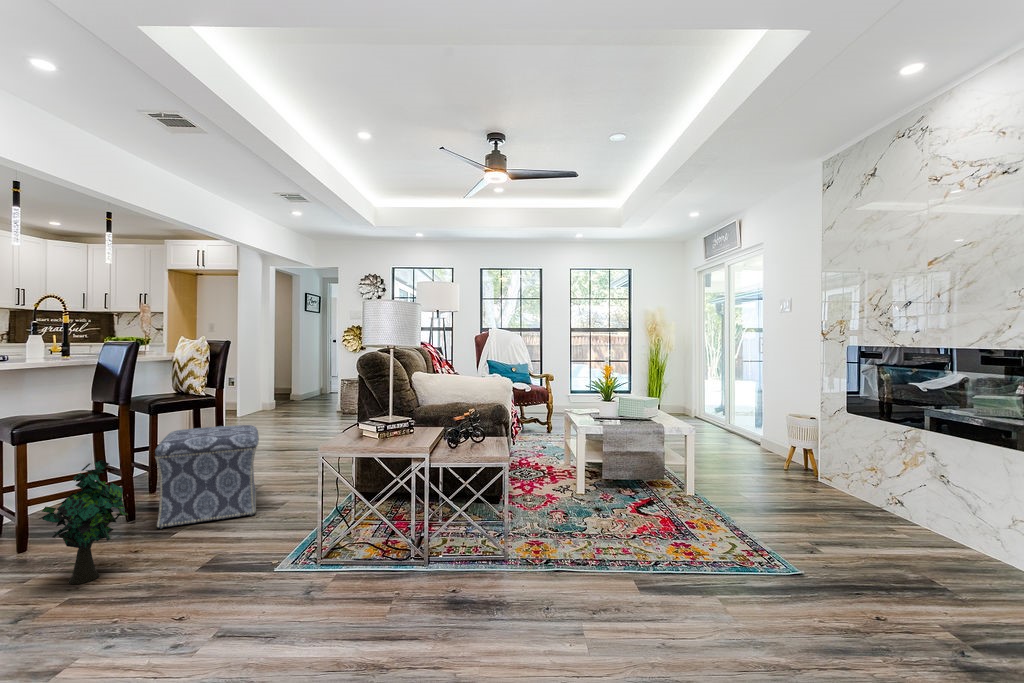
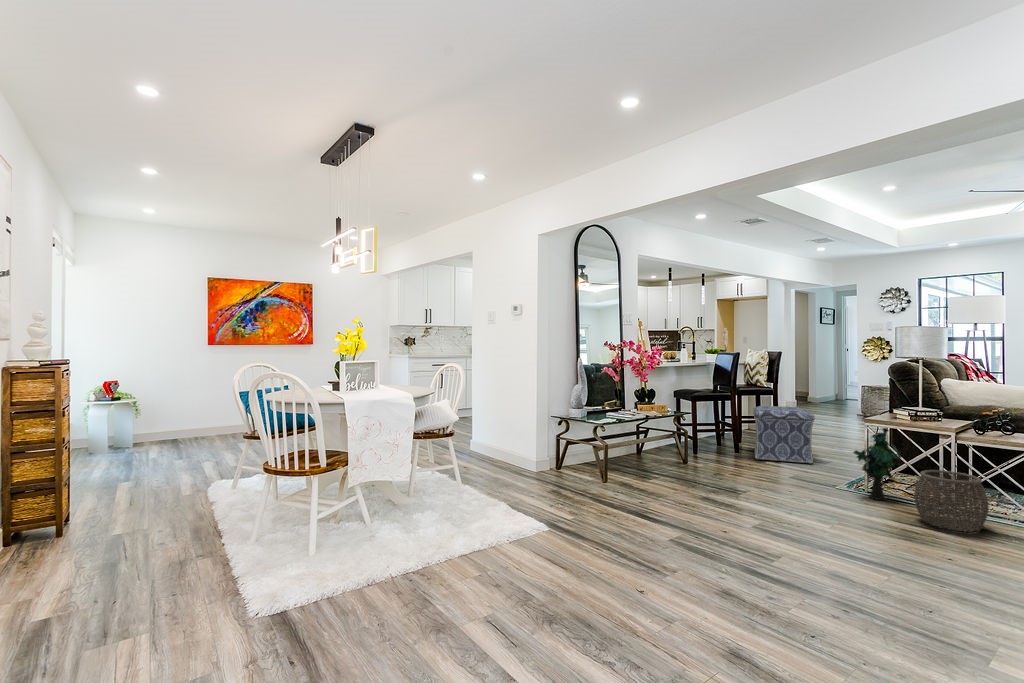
decorative plant: present [39,460,128,584] -> present [853,428,901,500]
woven basket: none [376,522,471,633] -> present [914,470,989,532]

